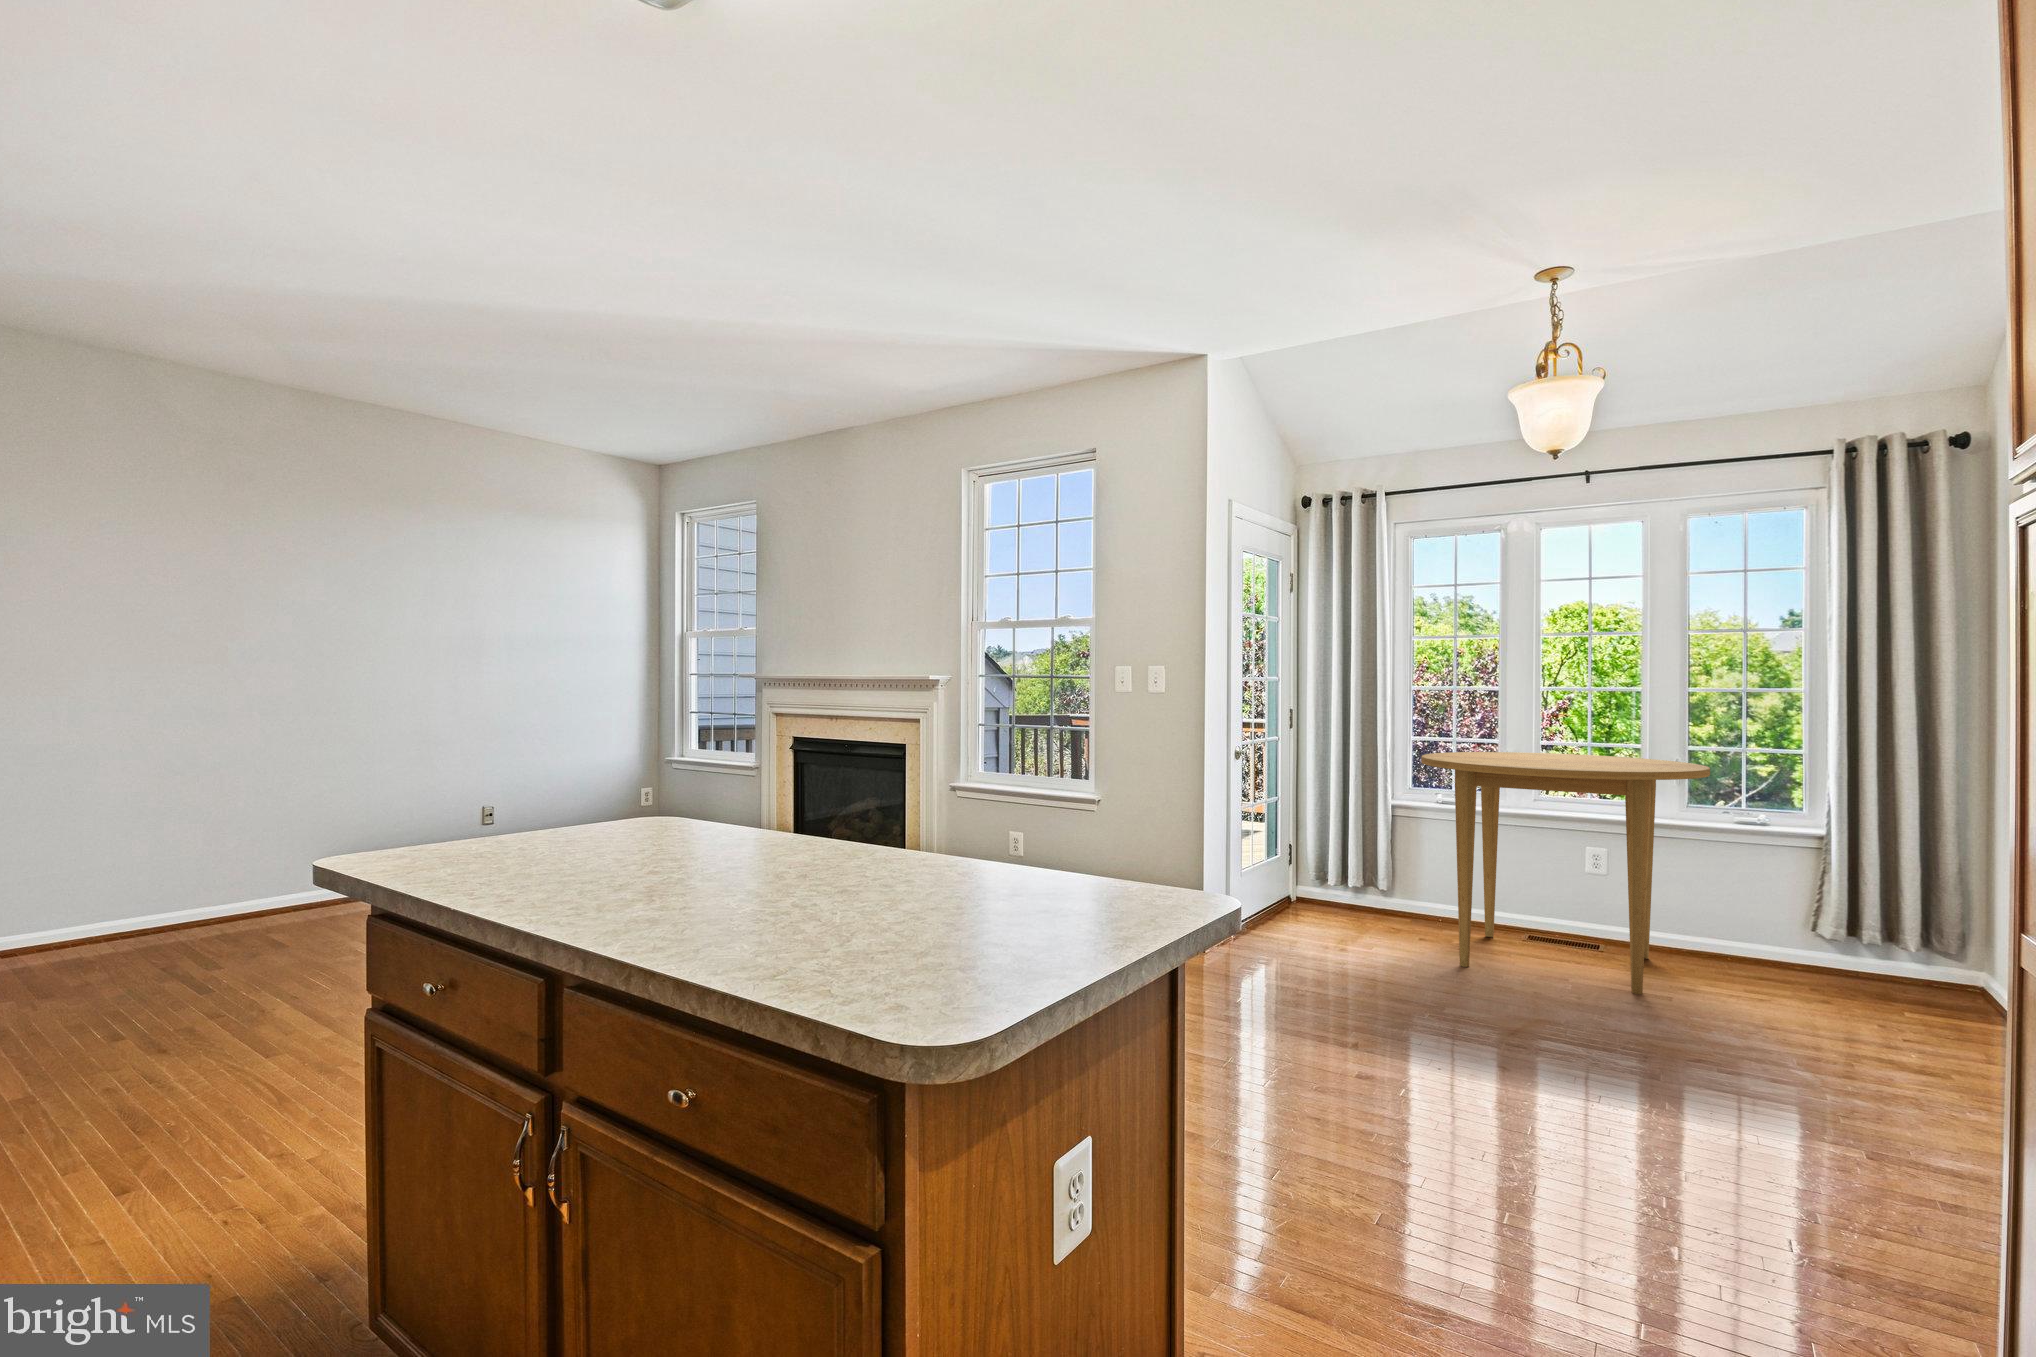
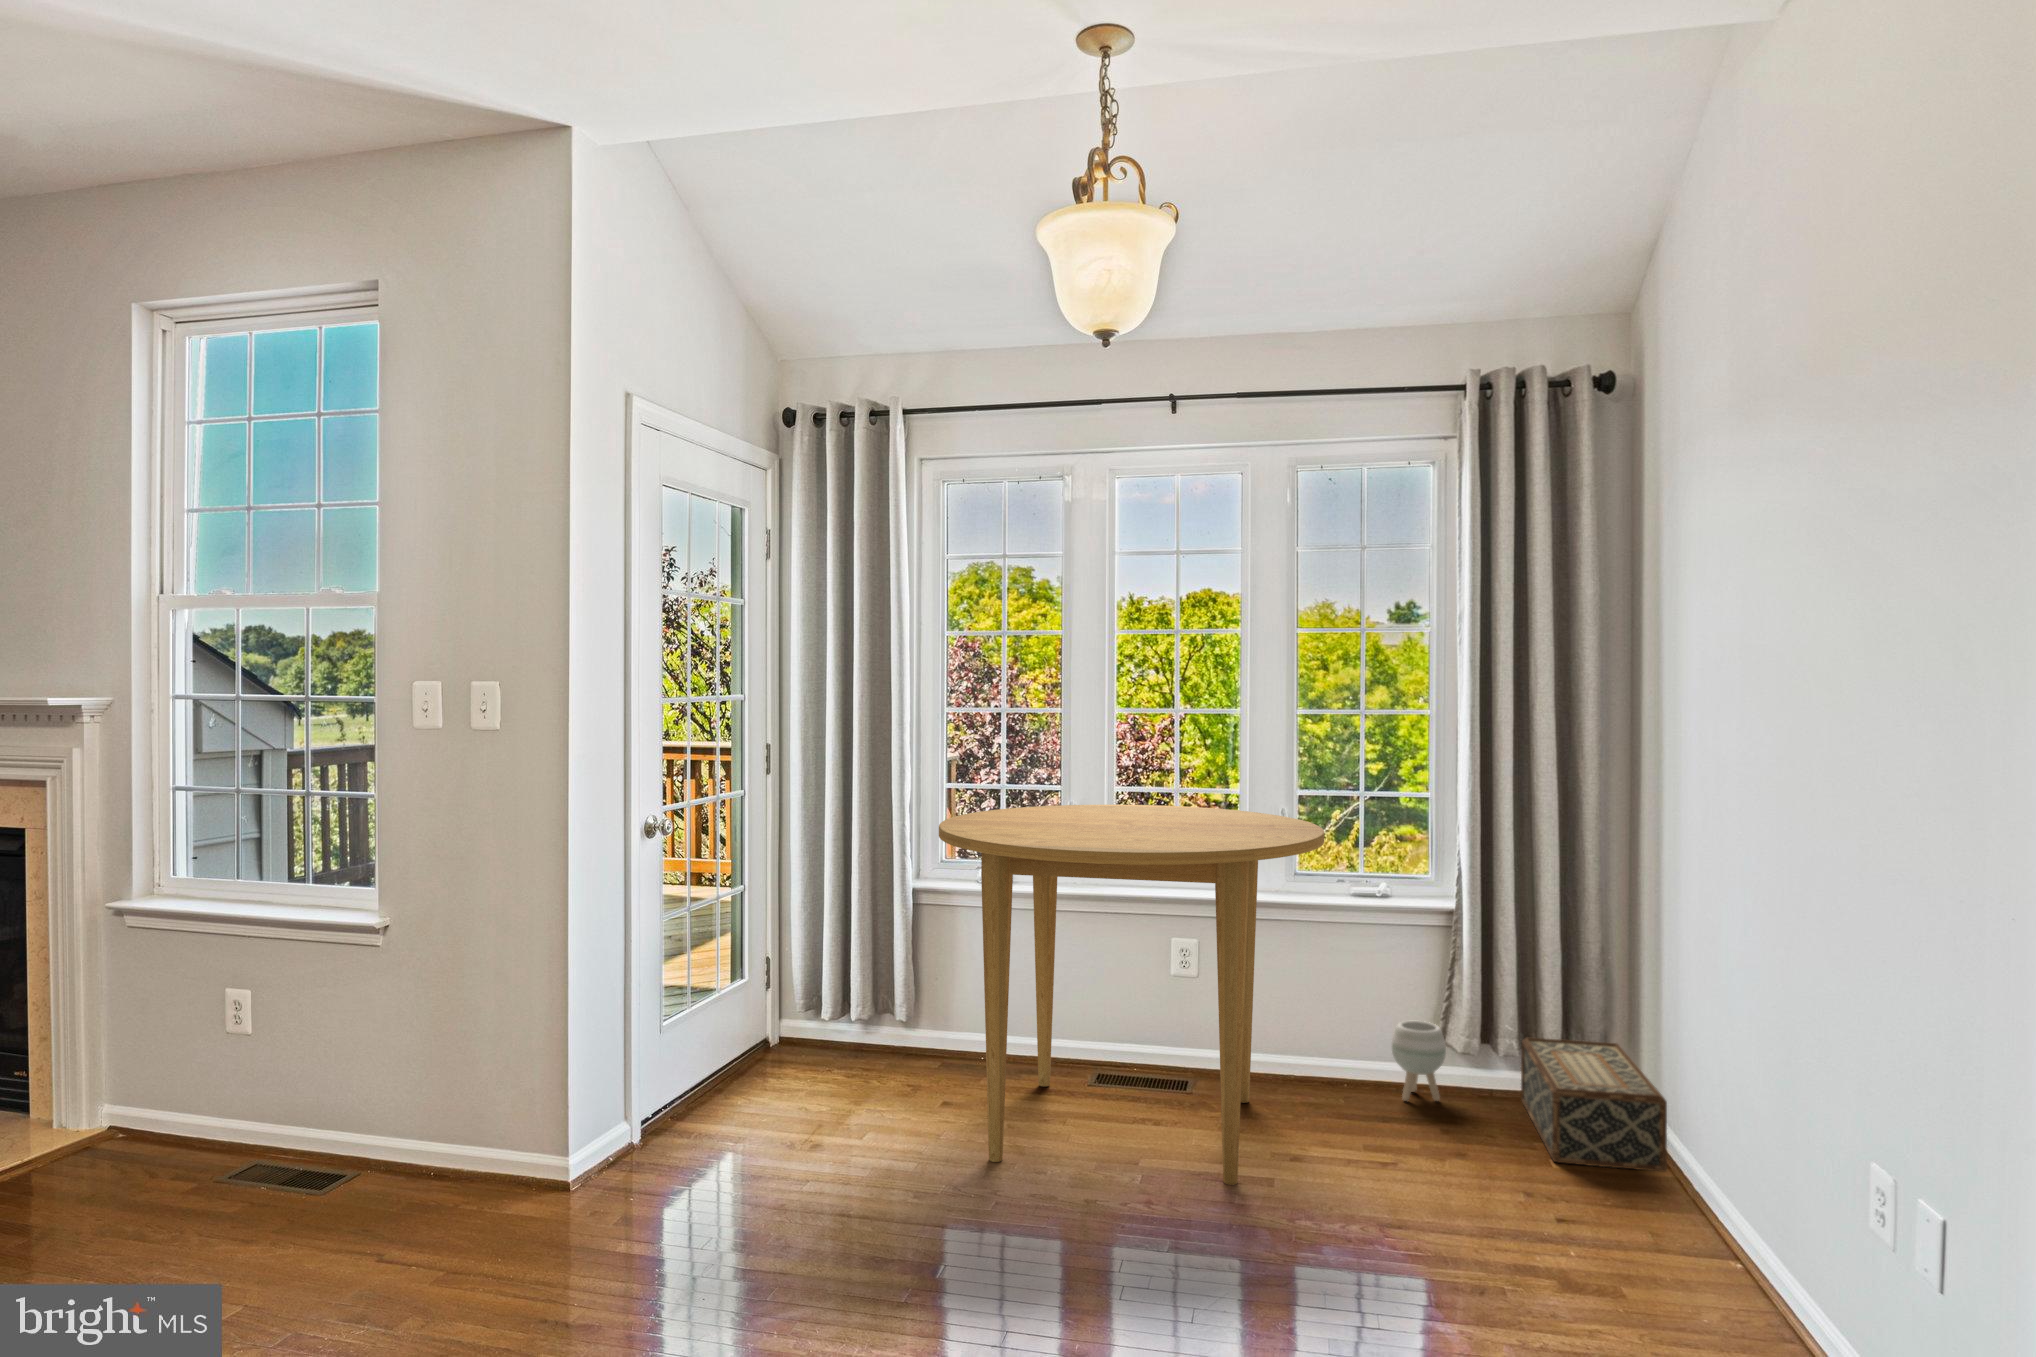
planter: none [1768,915,1816,973] -> present [1392,1021,1446,1101]
woven basket: none [1885,933,2013,1027] -> present [1521,1038,1667,1171]

